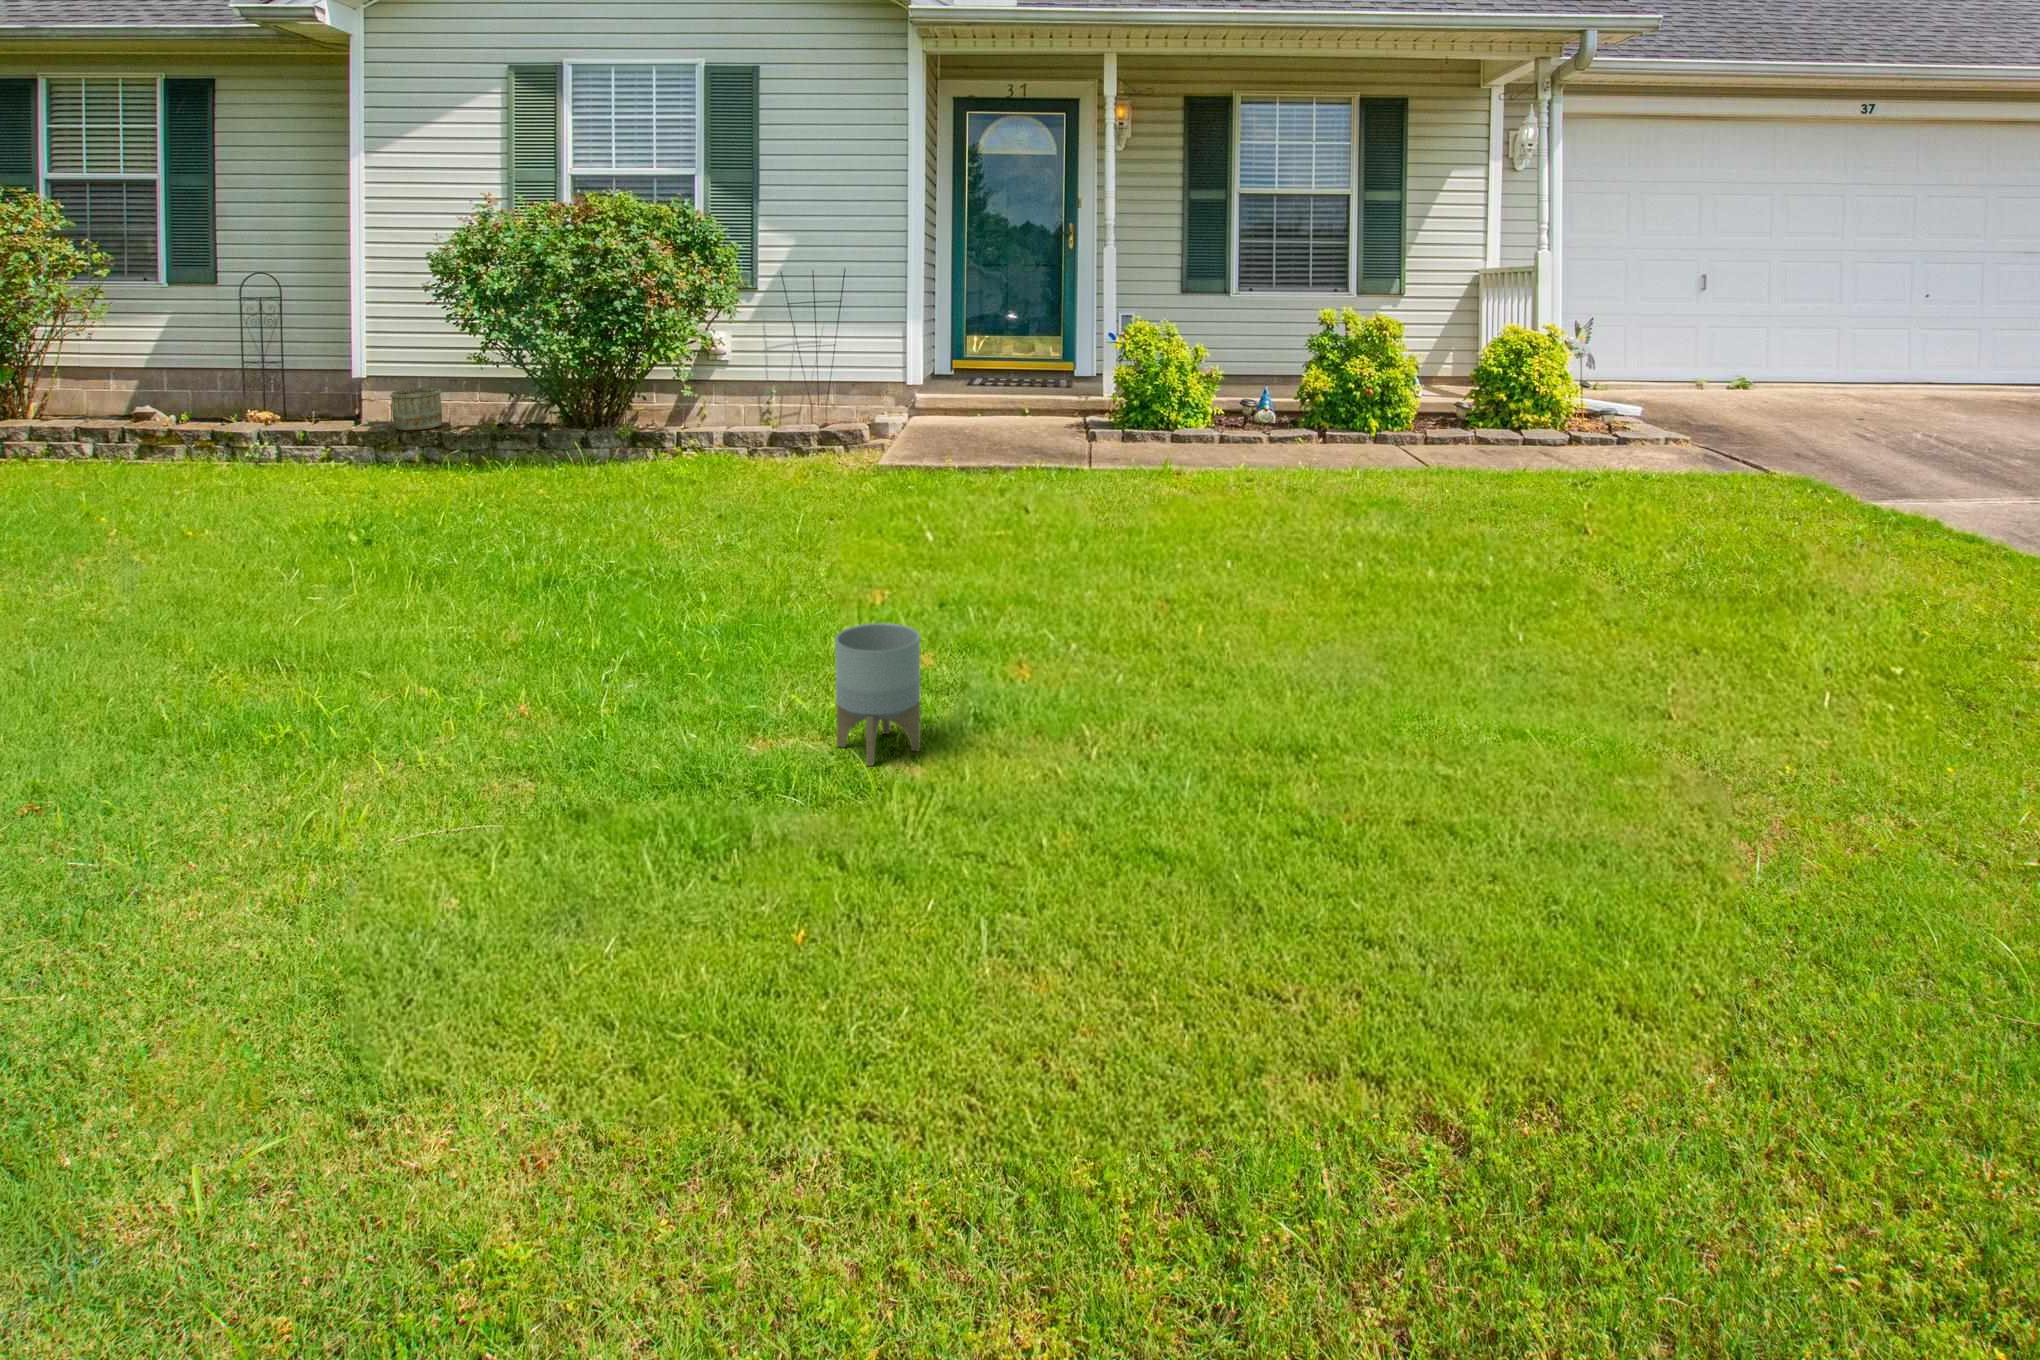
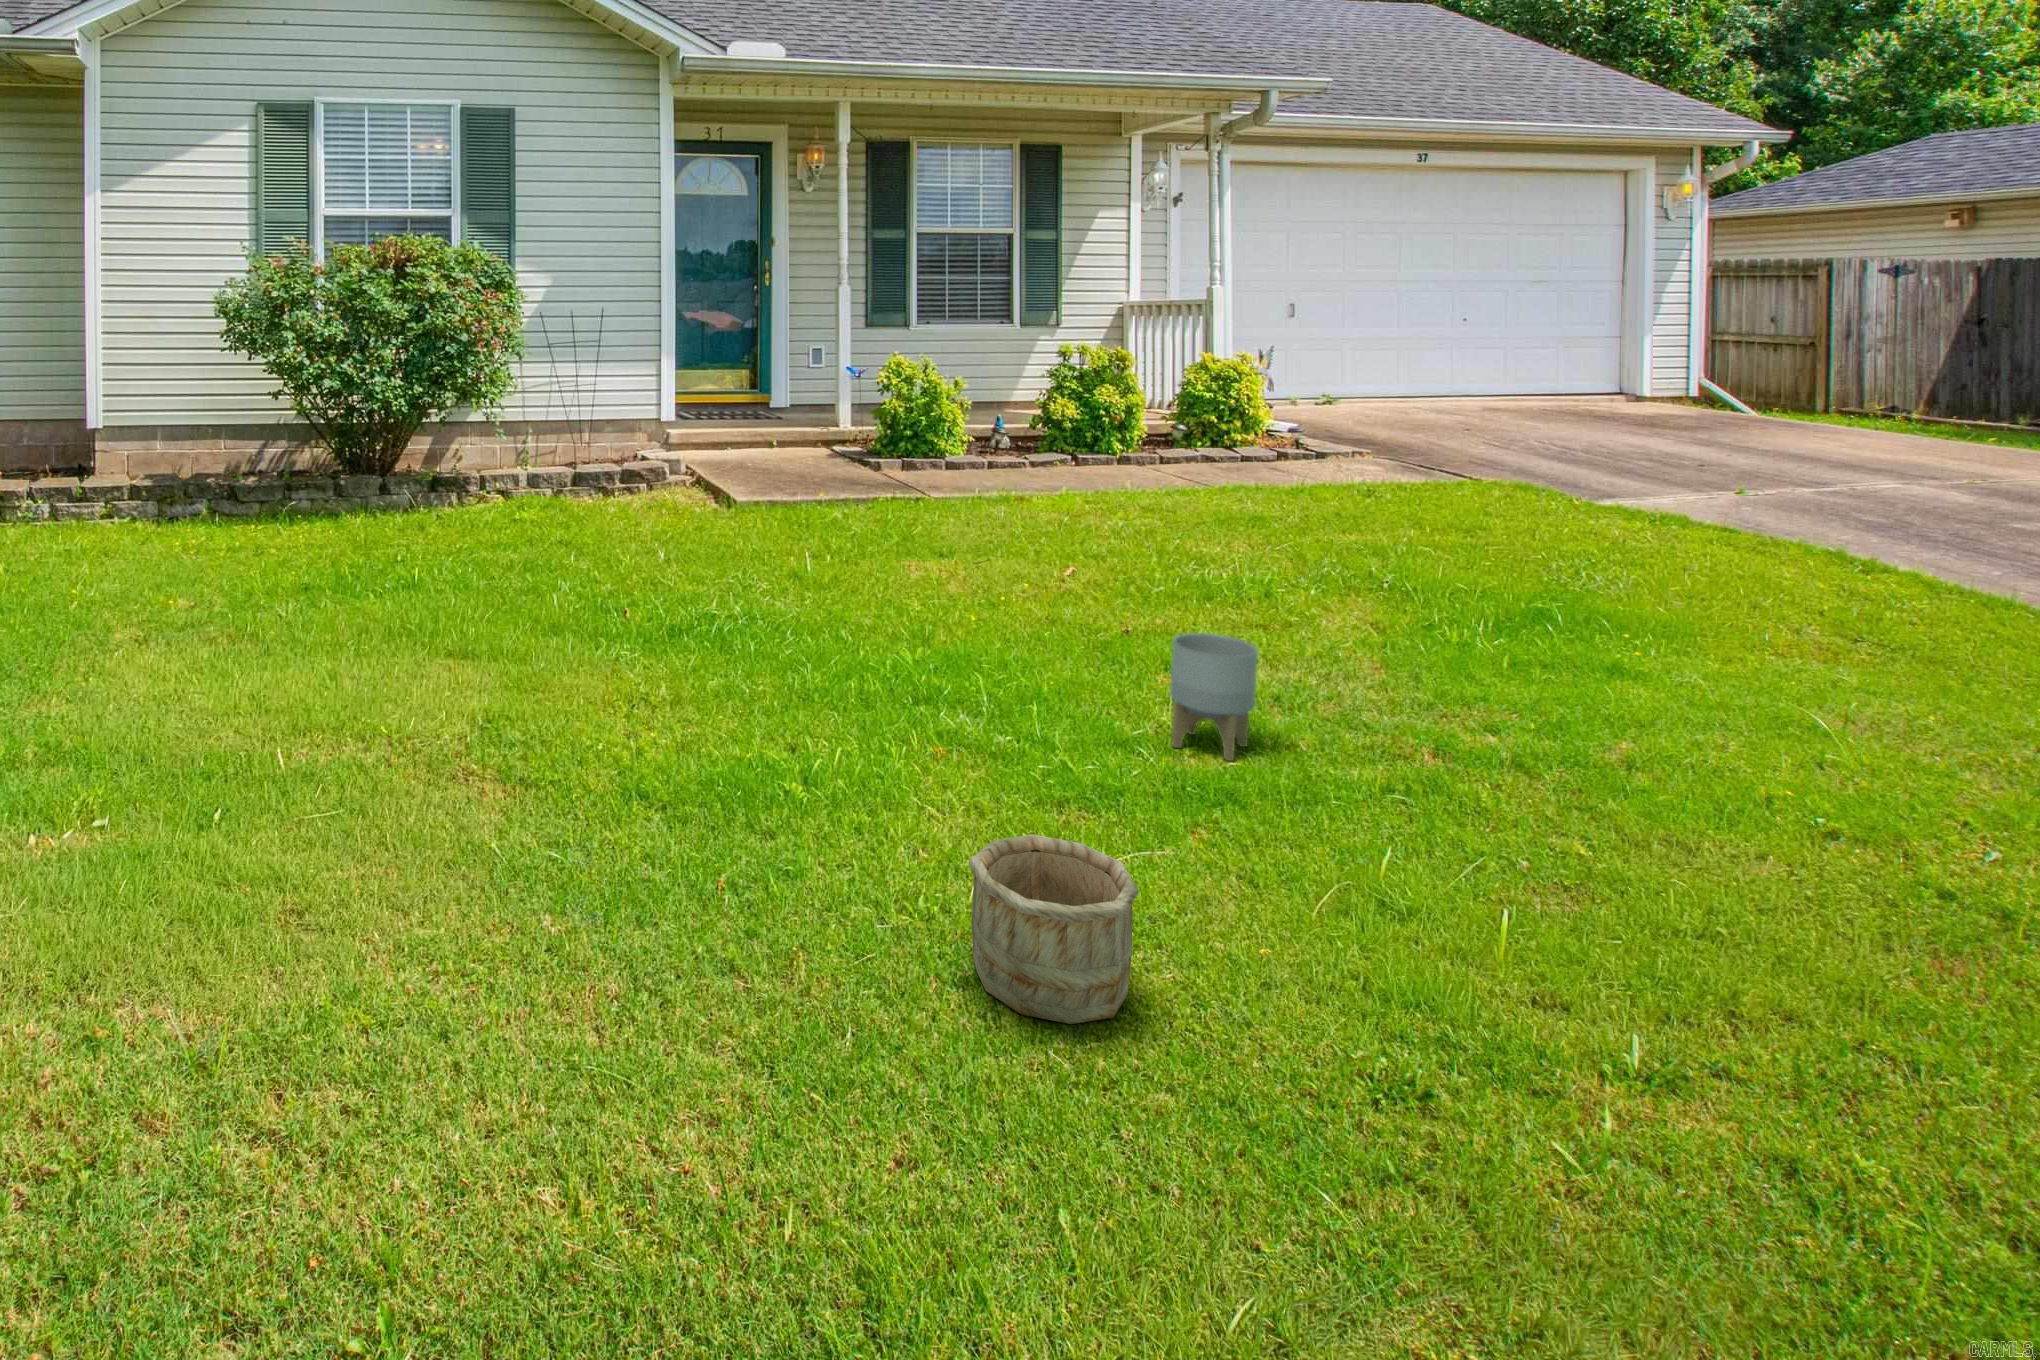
wooden bucket: present [390,388,442,430] -> present [969,834,1139,1024]

